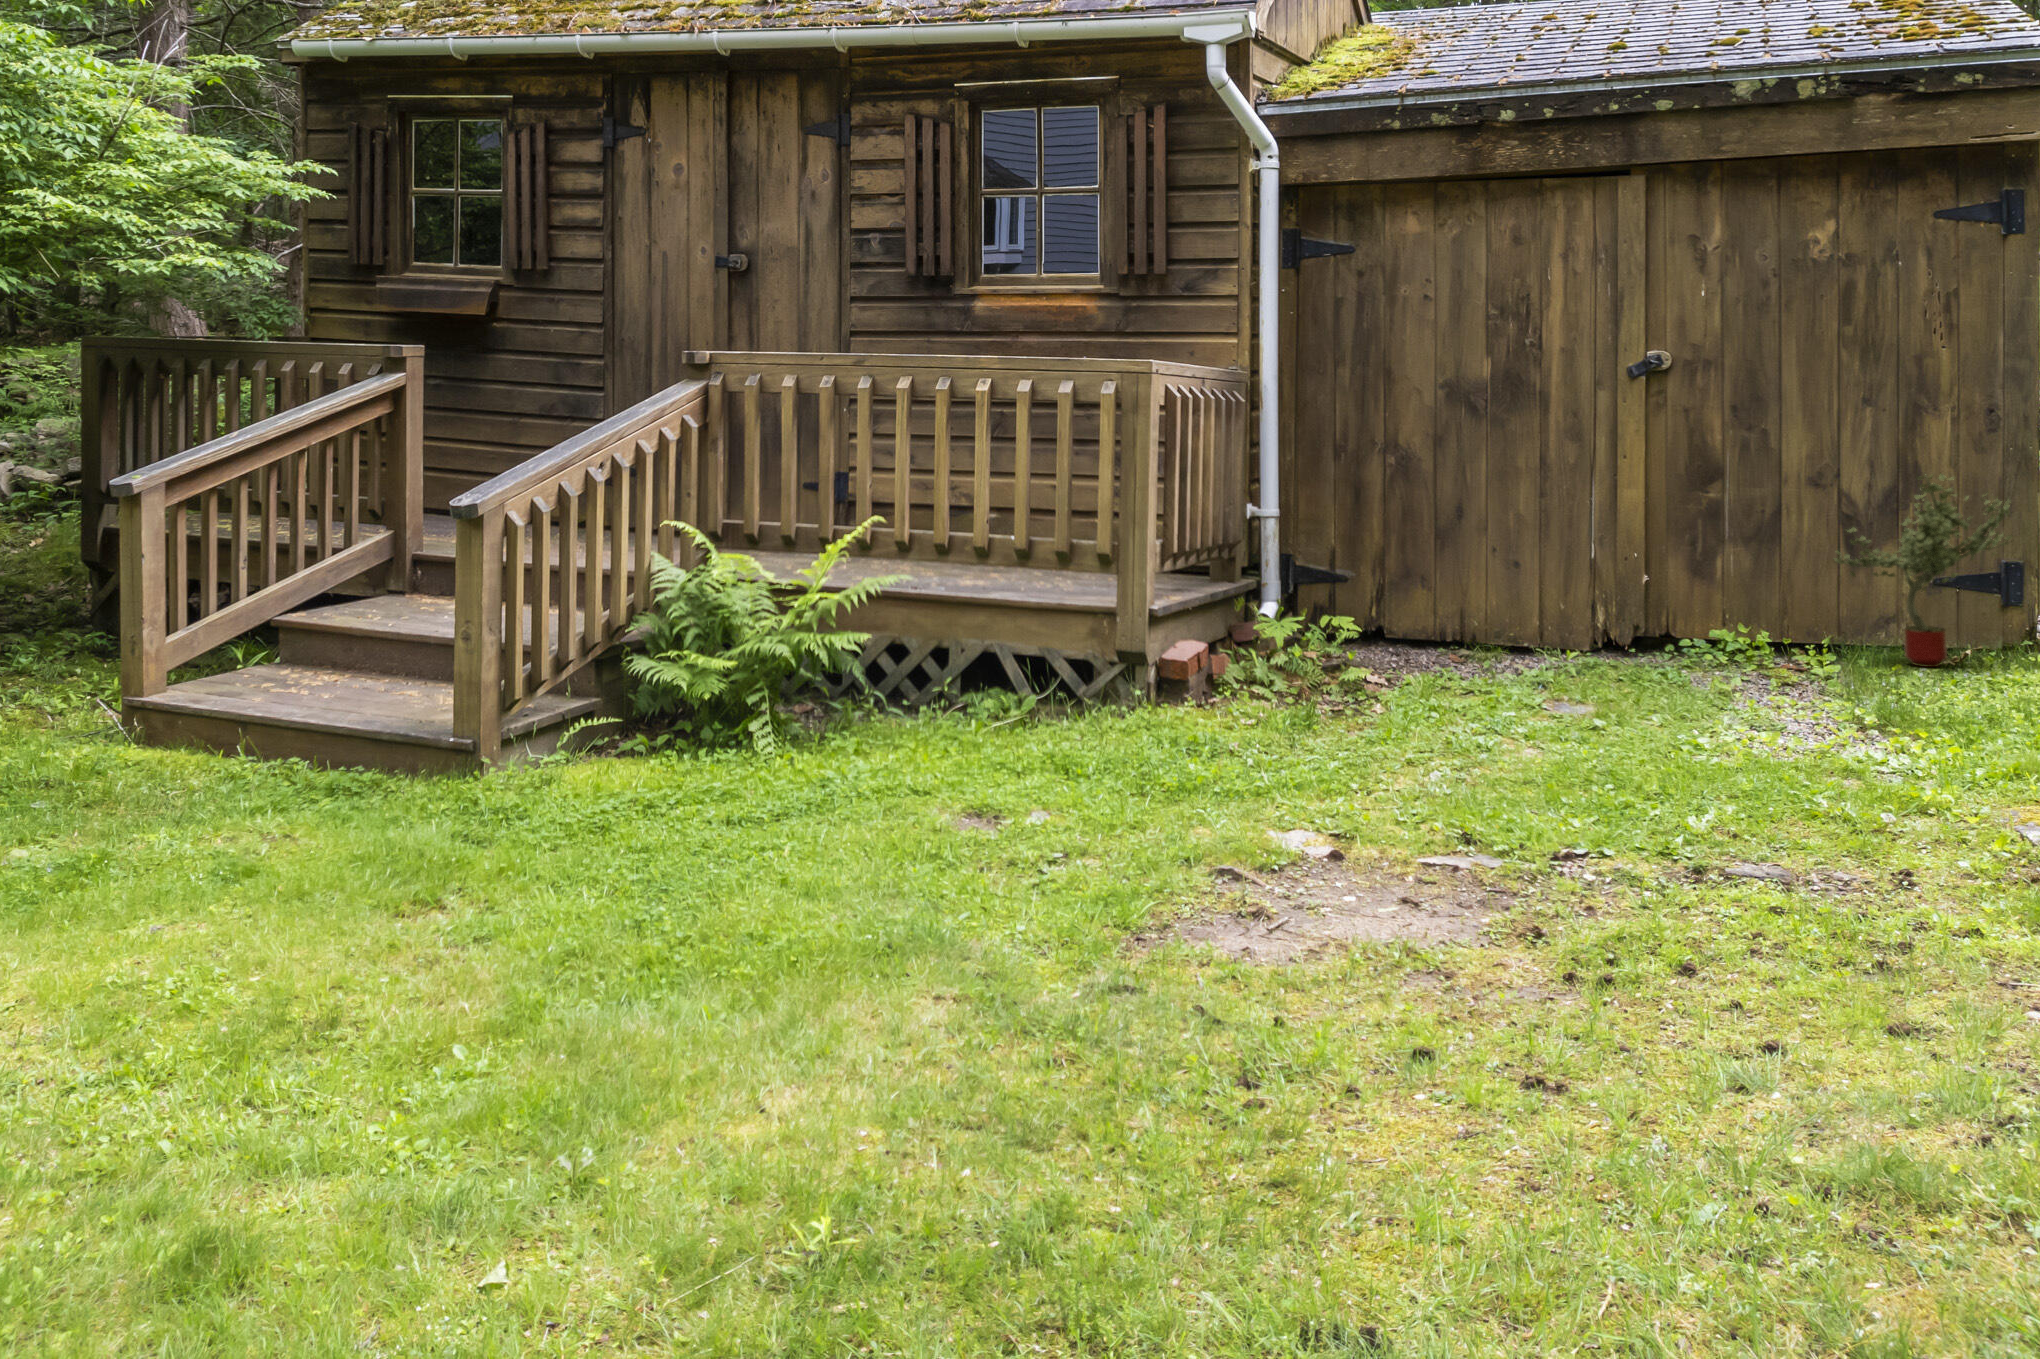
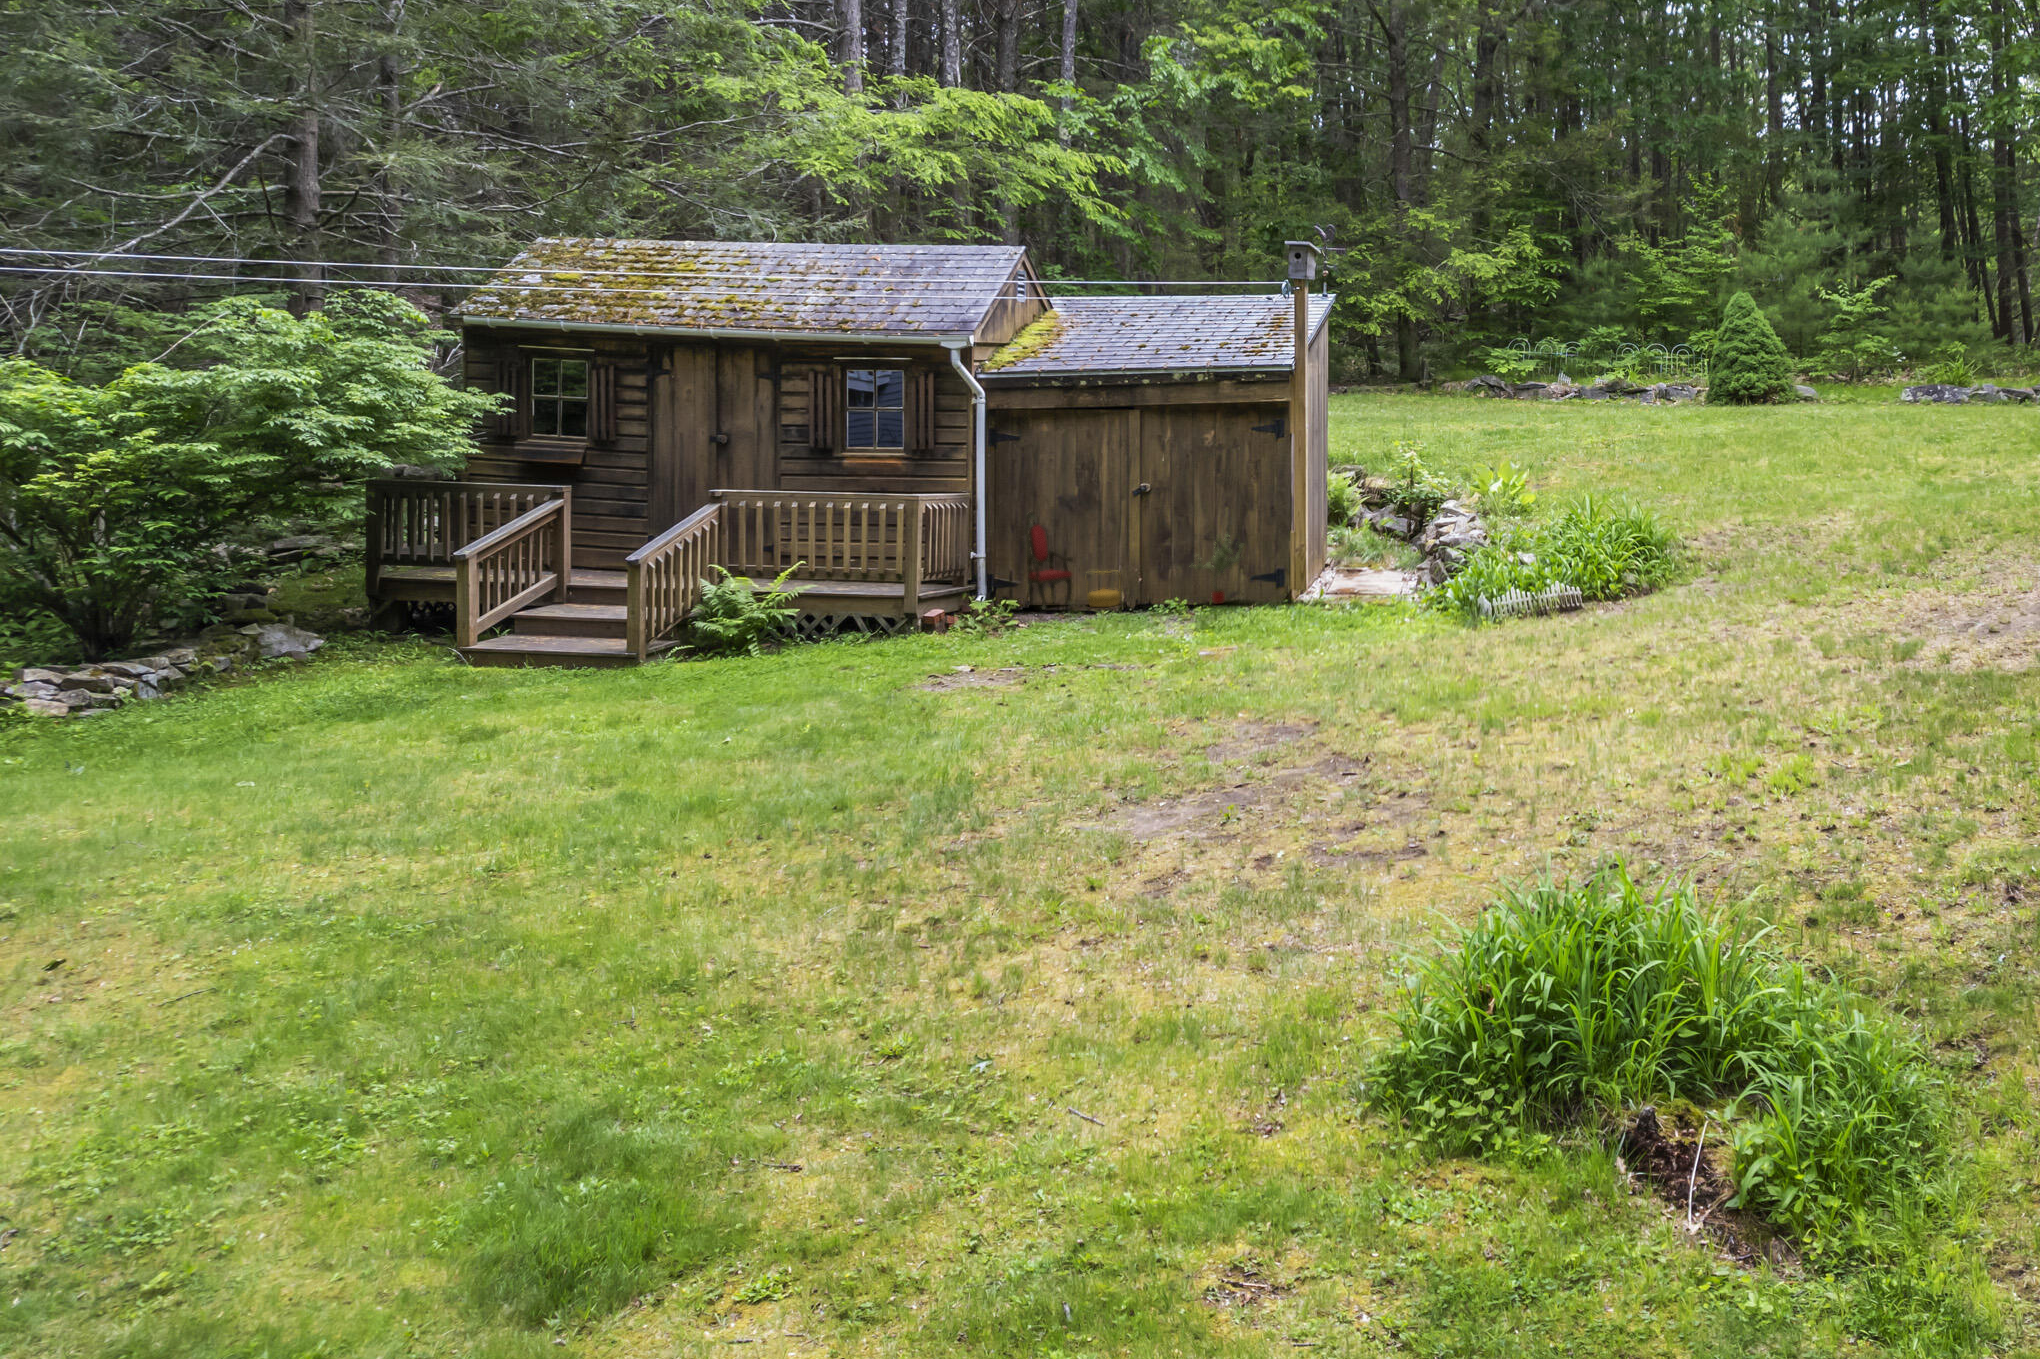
armchair: none [1376,413,1500,659] -> present [1025,512,1073,609]
woven basket: none [1533,565,1628,659] -> present [1087,571,1121,607]

